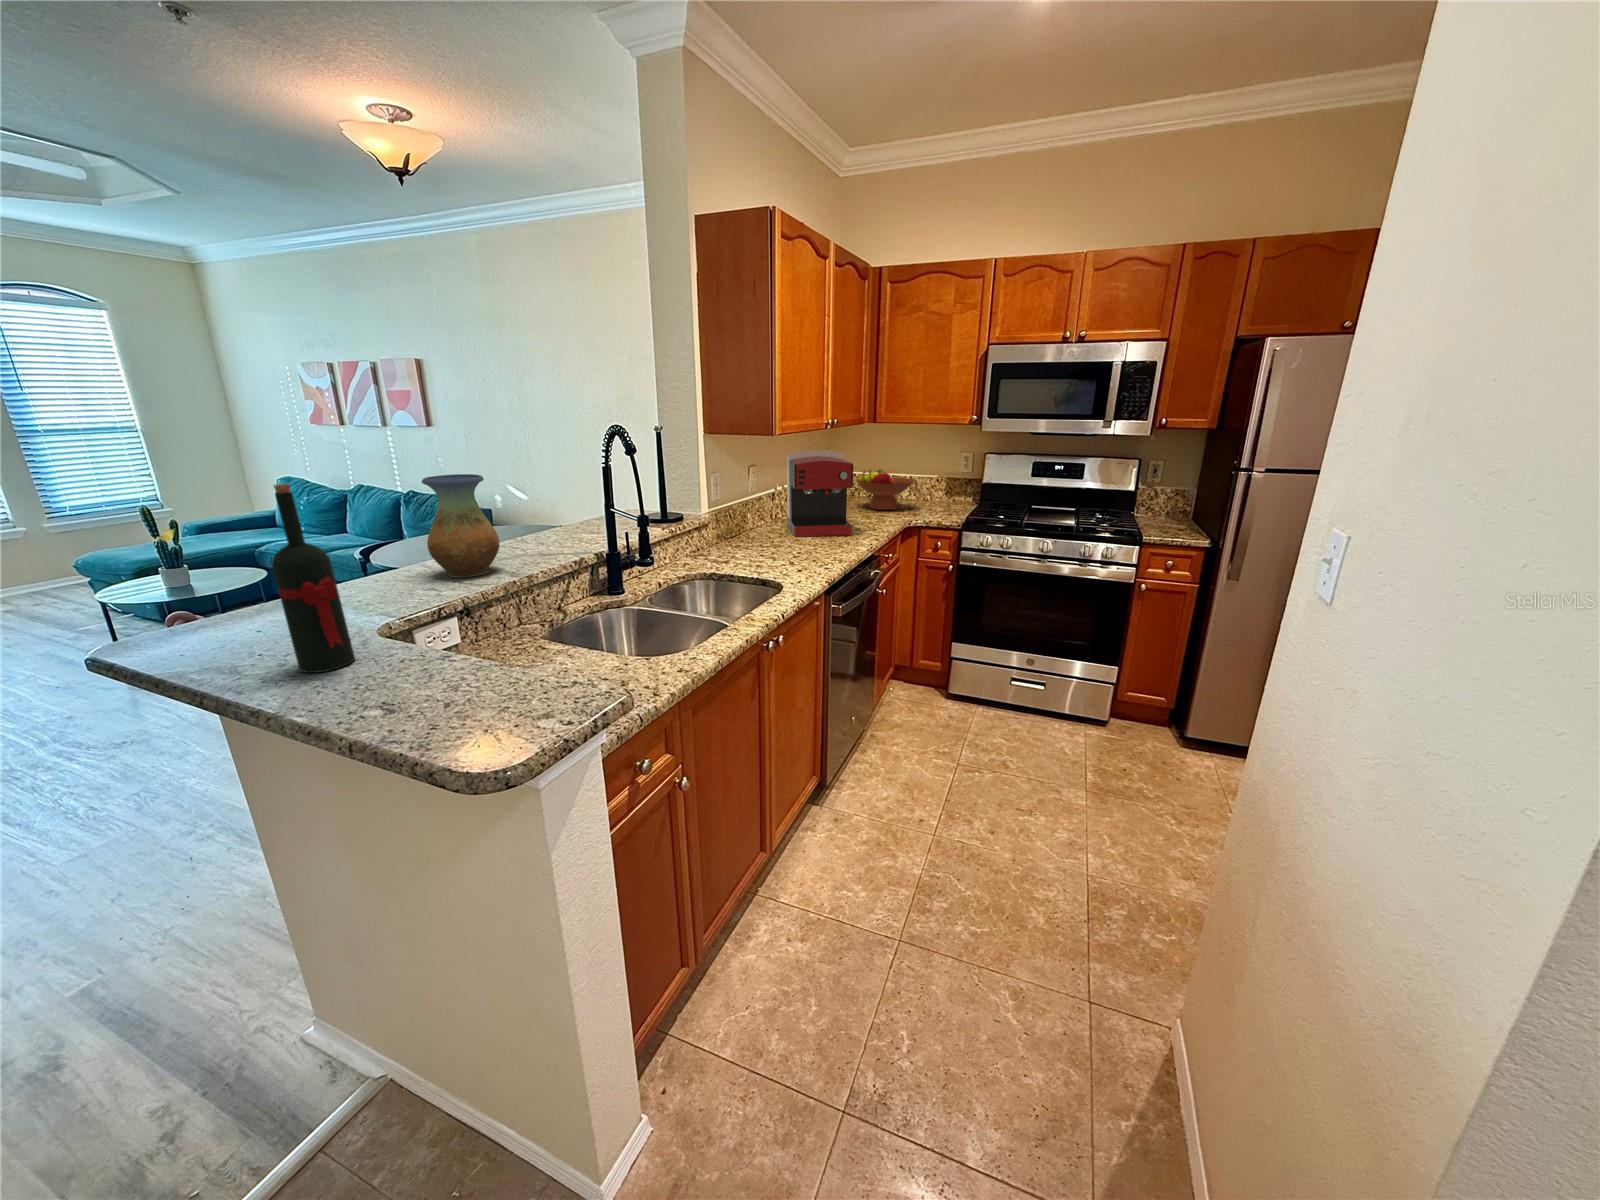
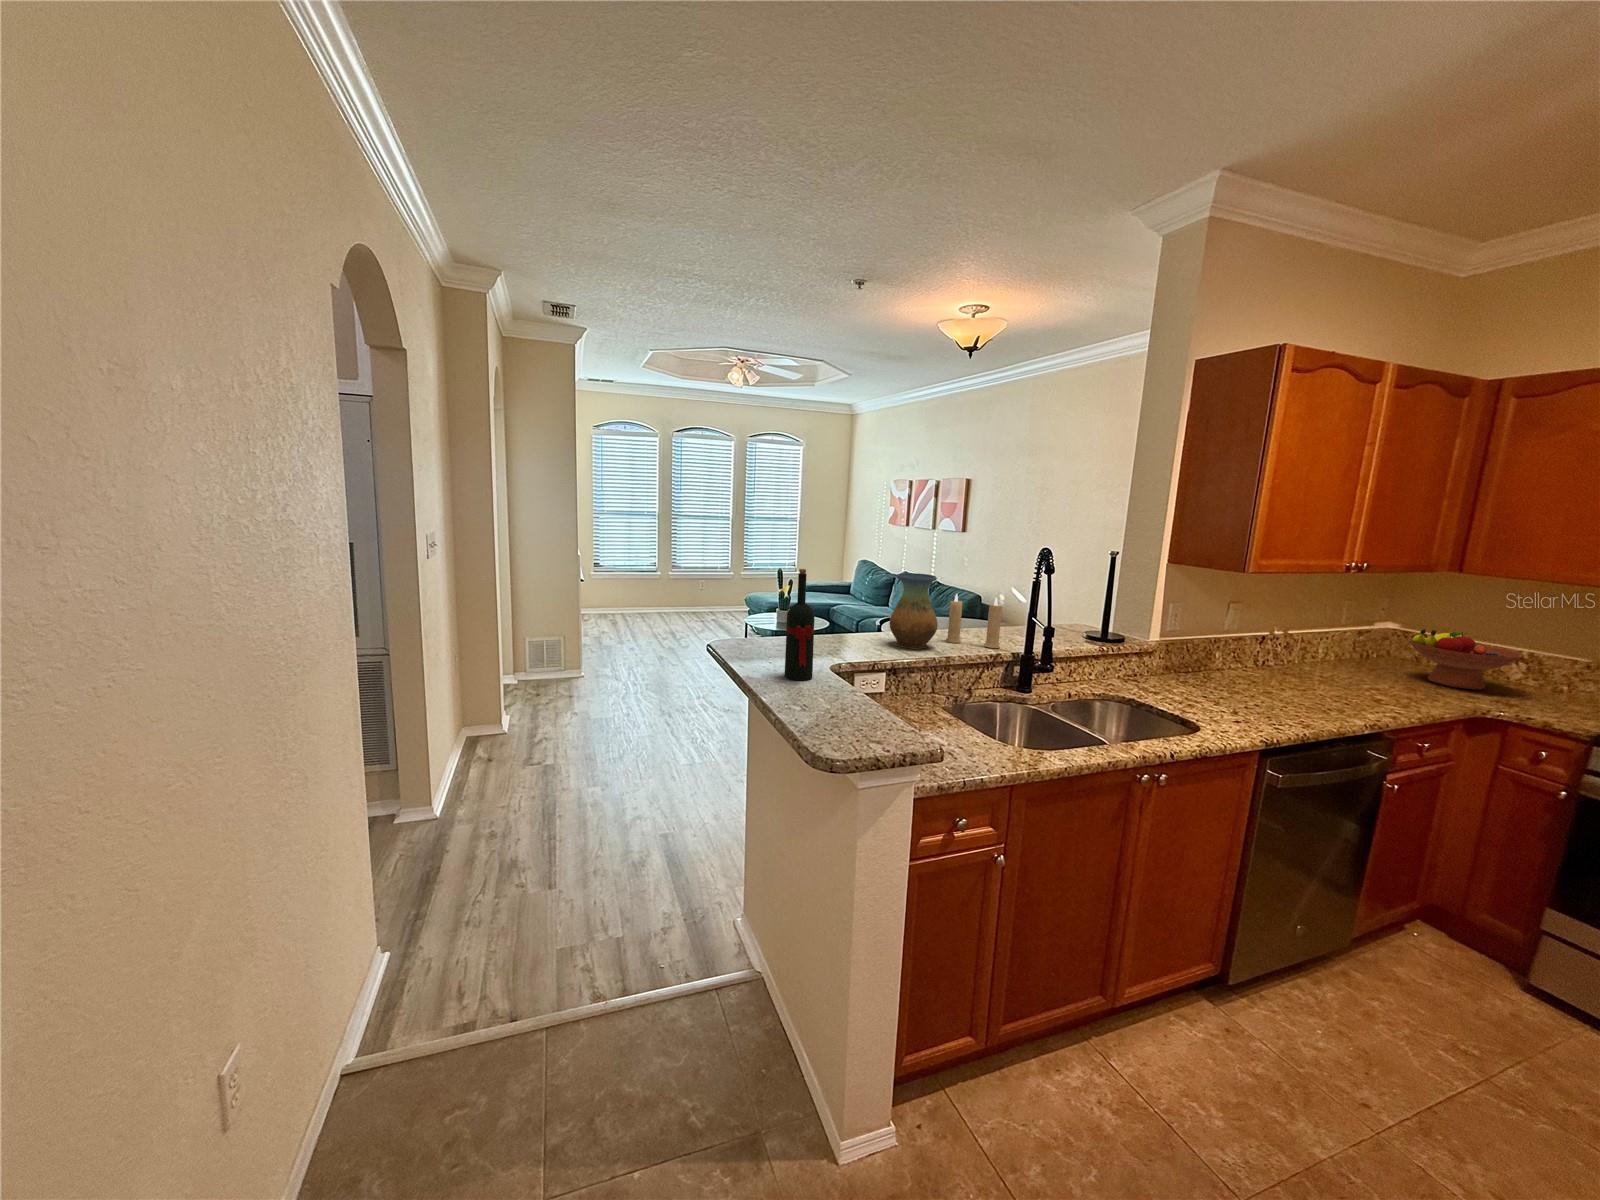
coffee maker: present [787,450,853,537] -> none [1265,593,1370,703]
candle: none [498,490,577,558] -> present [945,594,1002,648]

